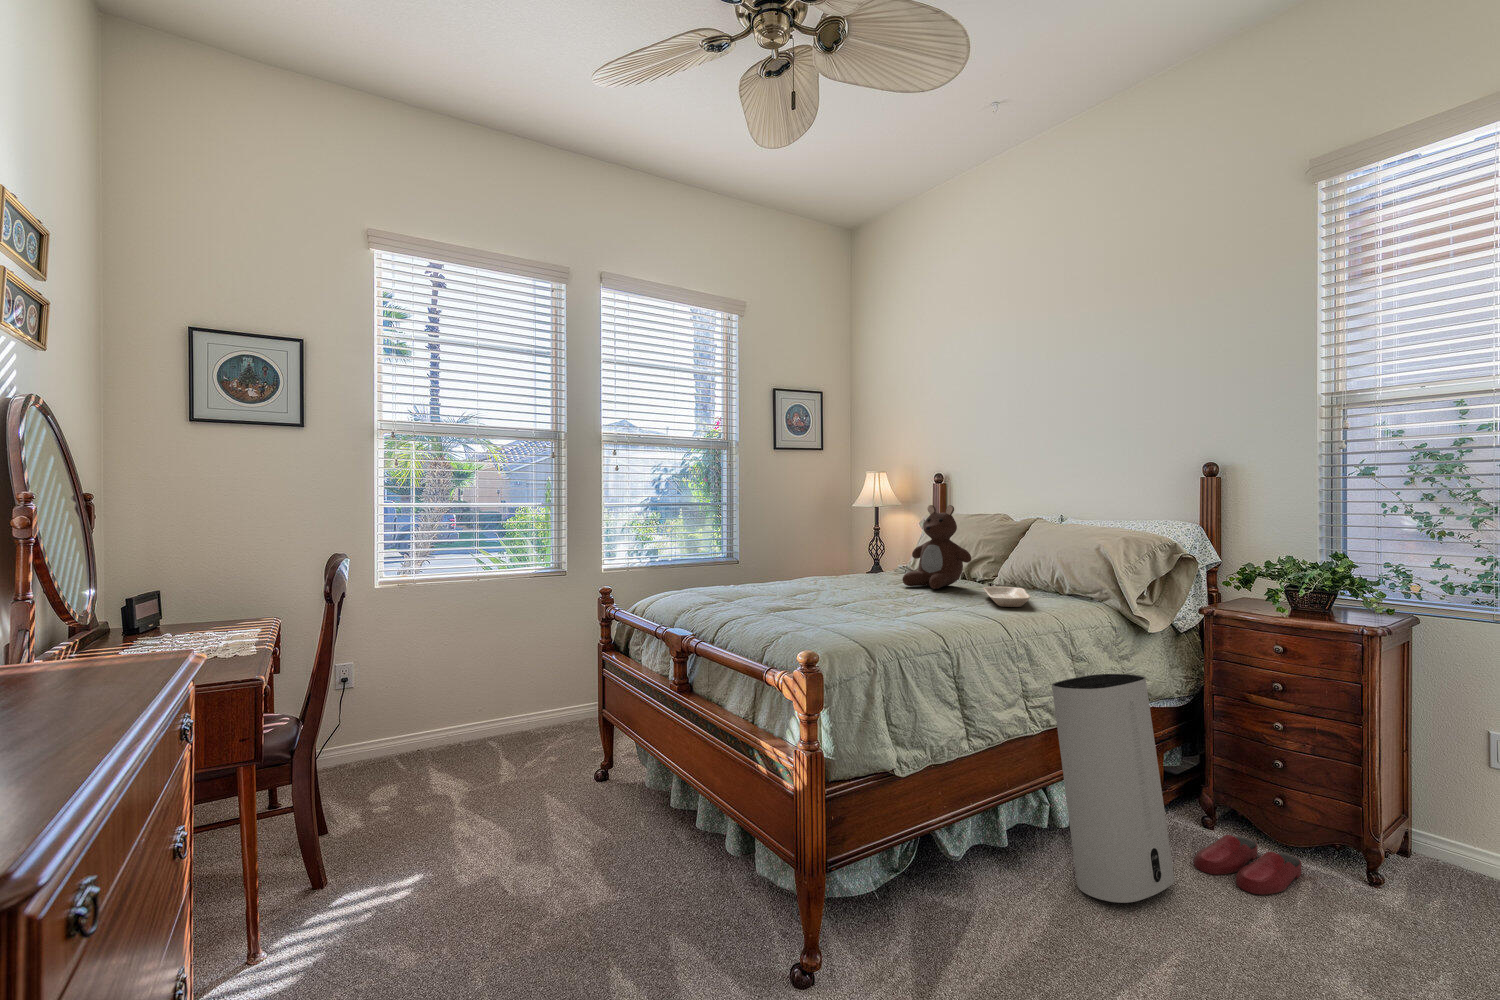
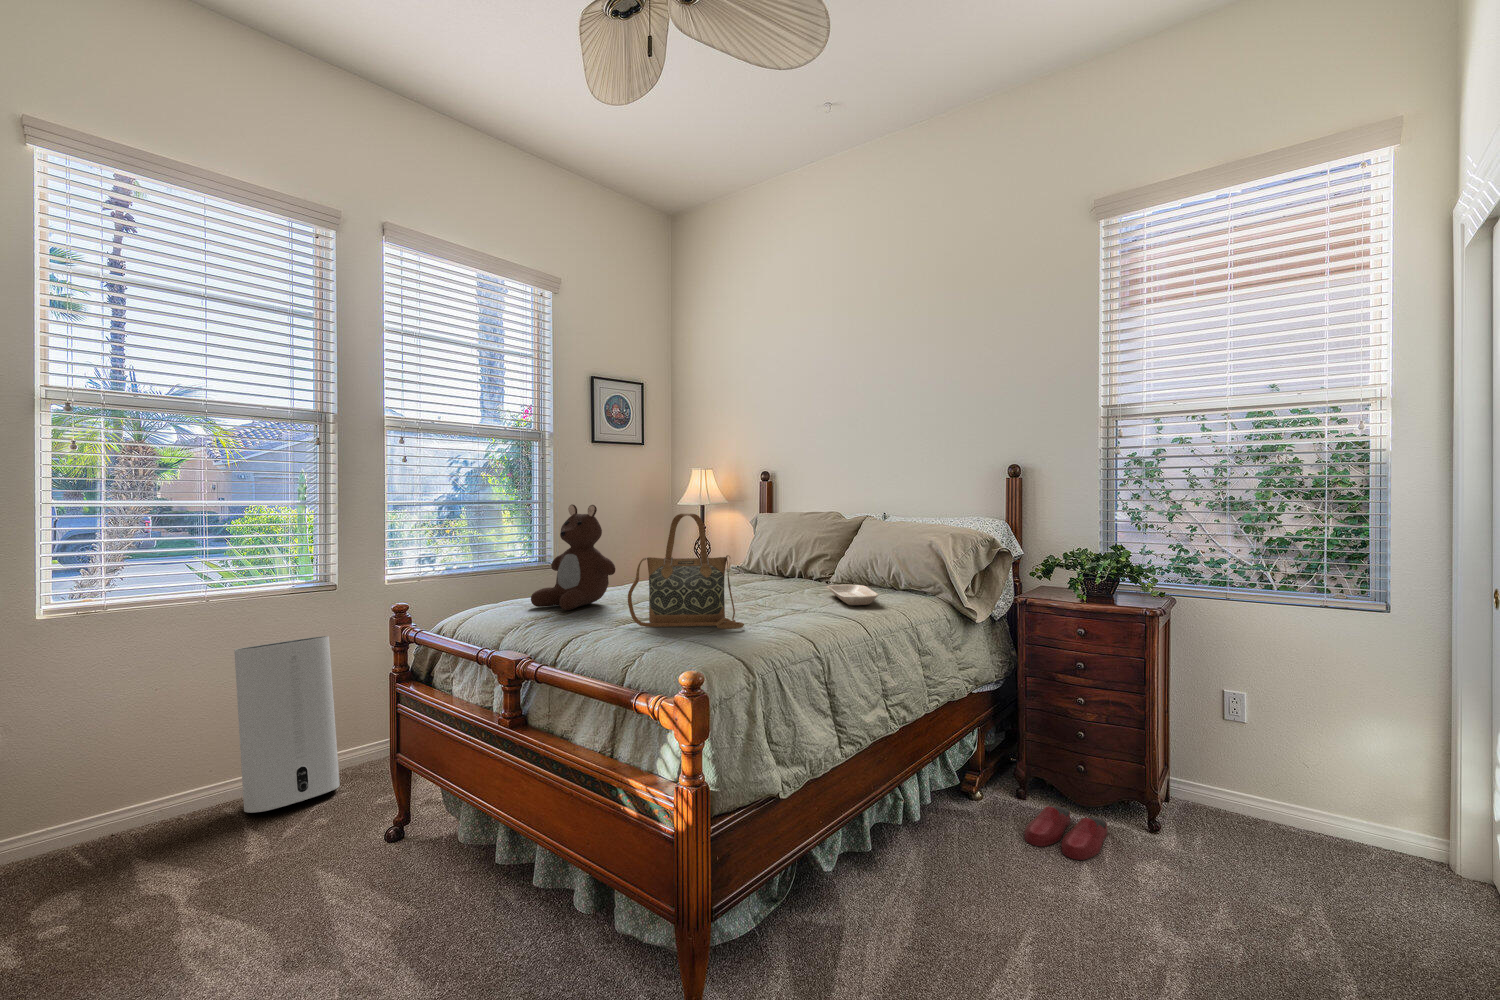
teddy bear: present [902,505,971,589] -> present [531,504,615,610]
handbag: none [778,514,880,620] -> present [628,513,744,629]
air purifier: present [1052,674,1175,903] -> present [234,636,340,813]

